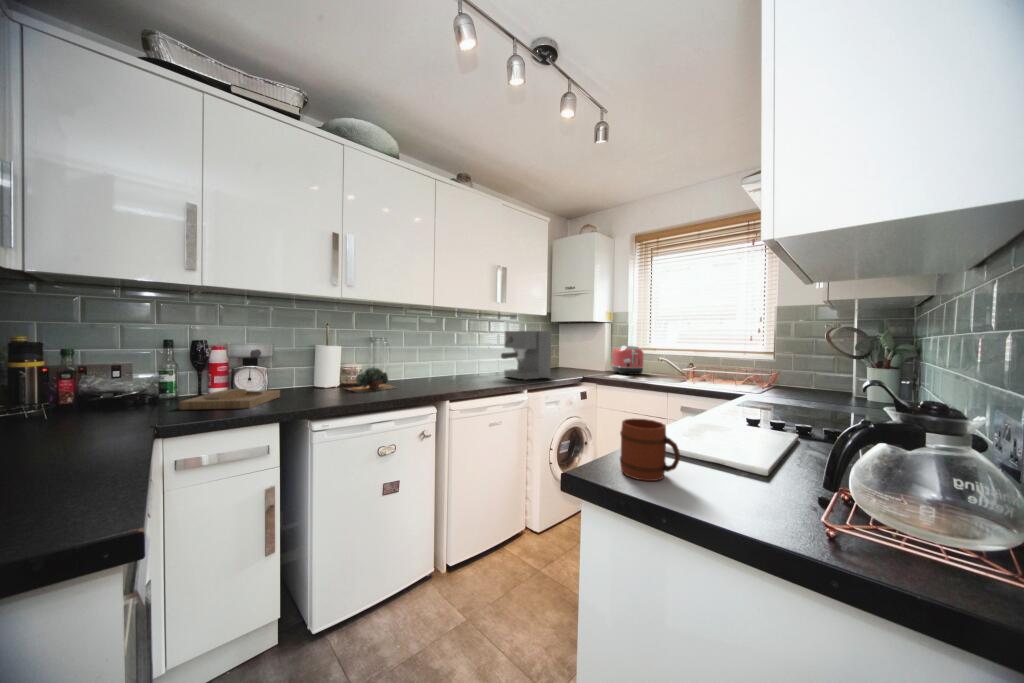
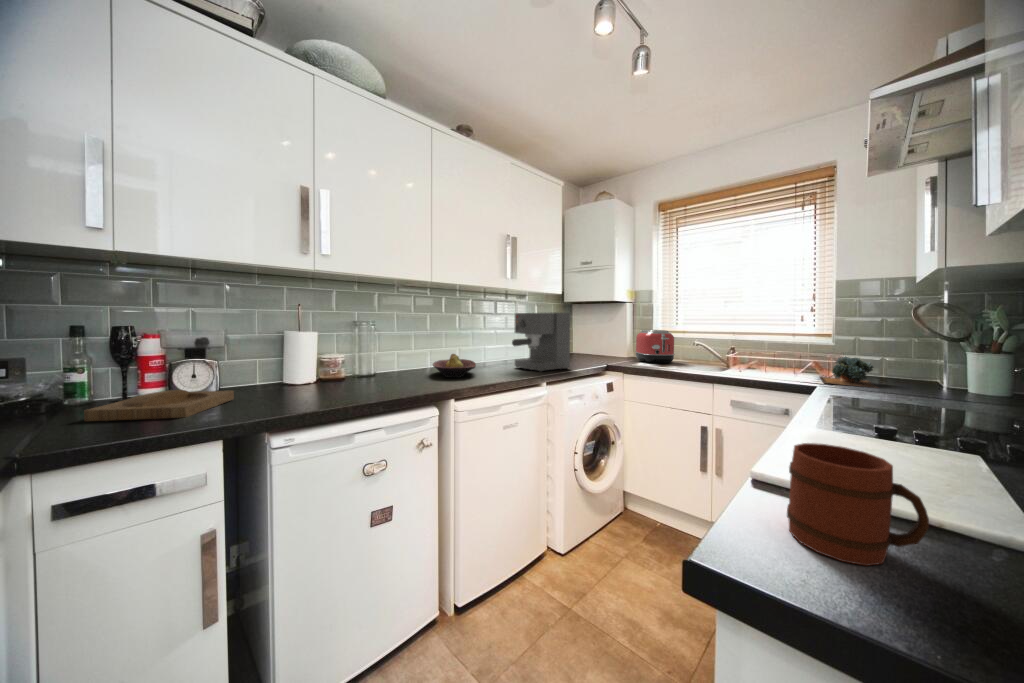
fruit bowl: none [434,364,470,384] -> present [433,354,476,378]
succulent plant: present [345,367,396,393] -> present [820,356,878,388]

